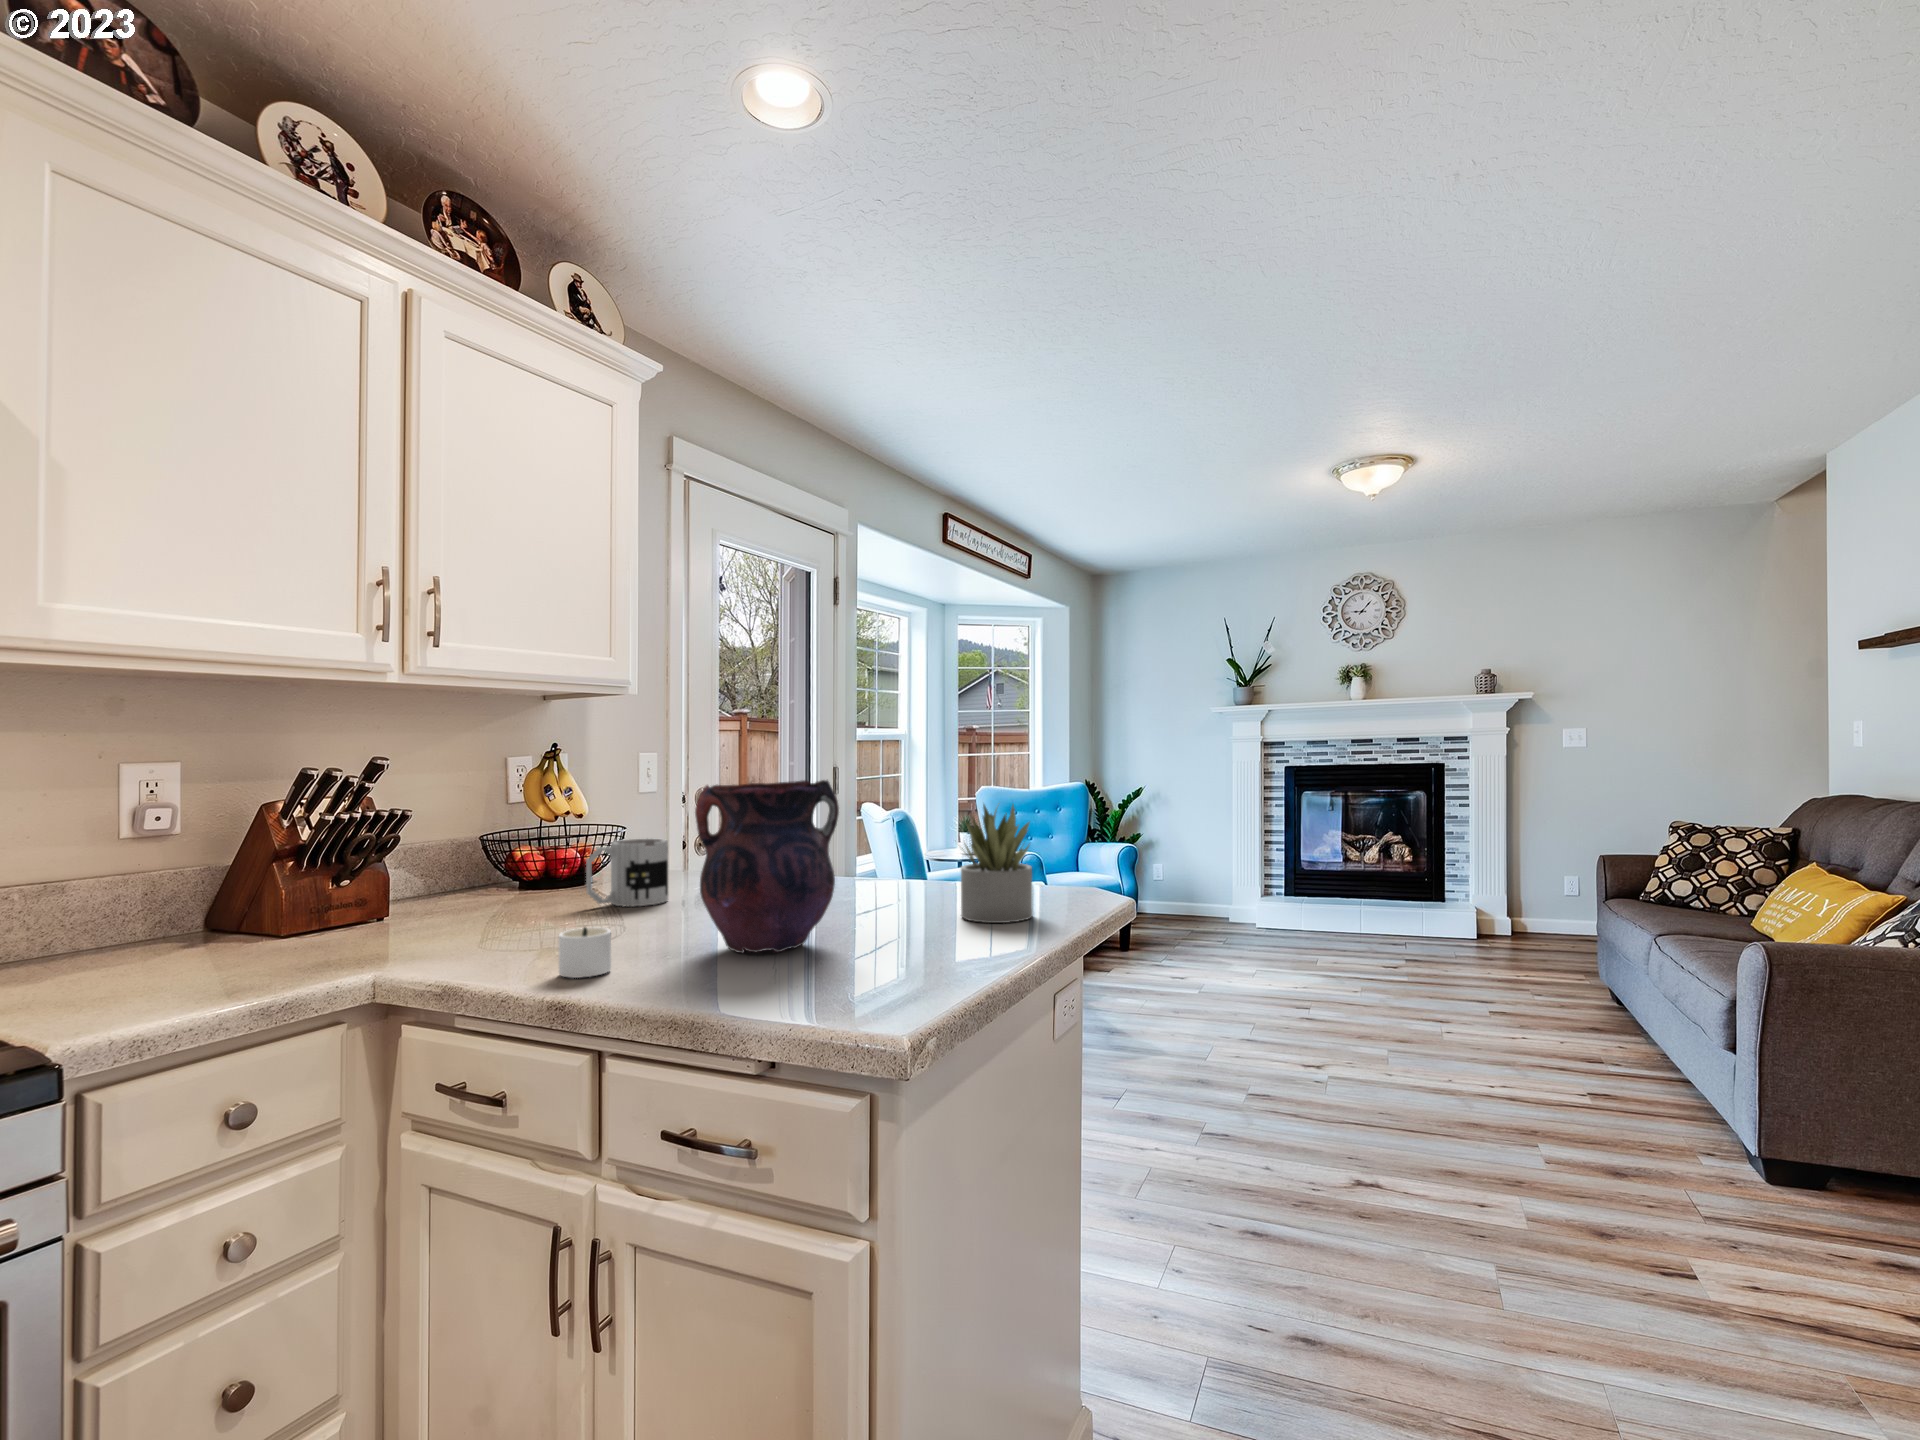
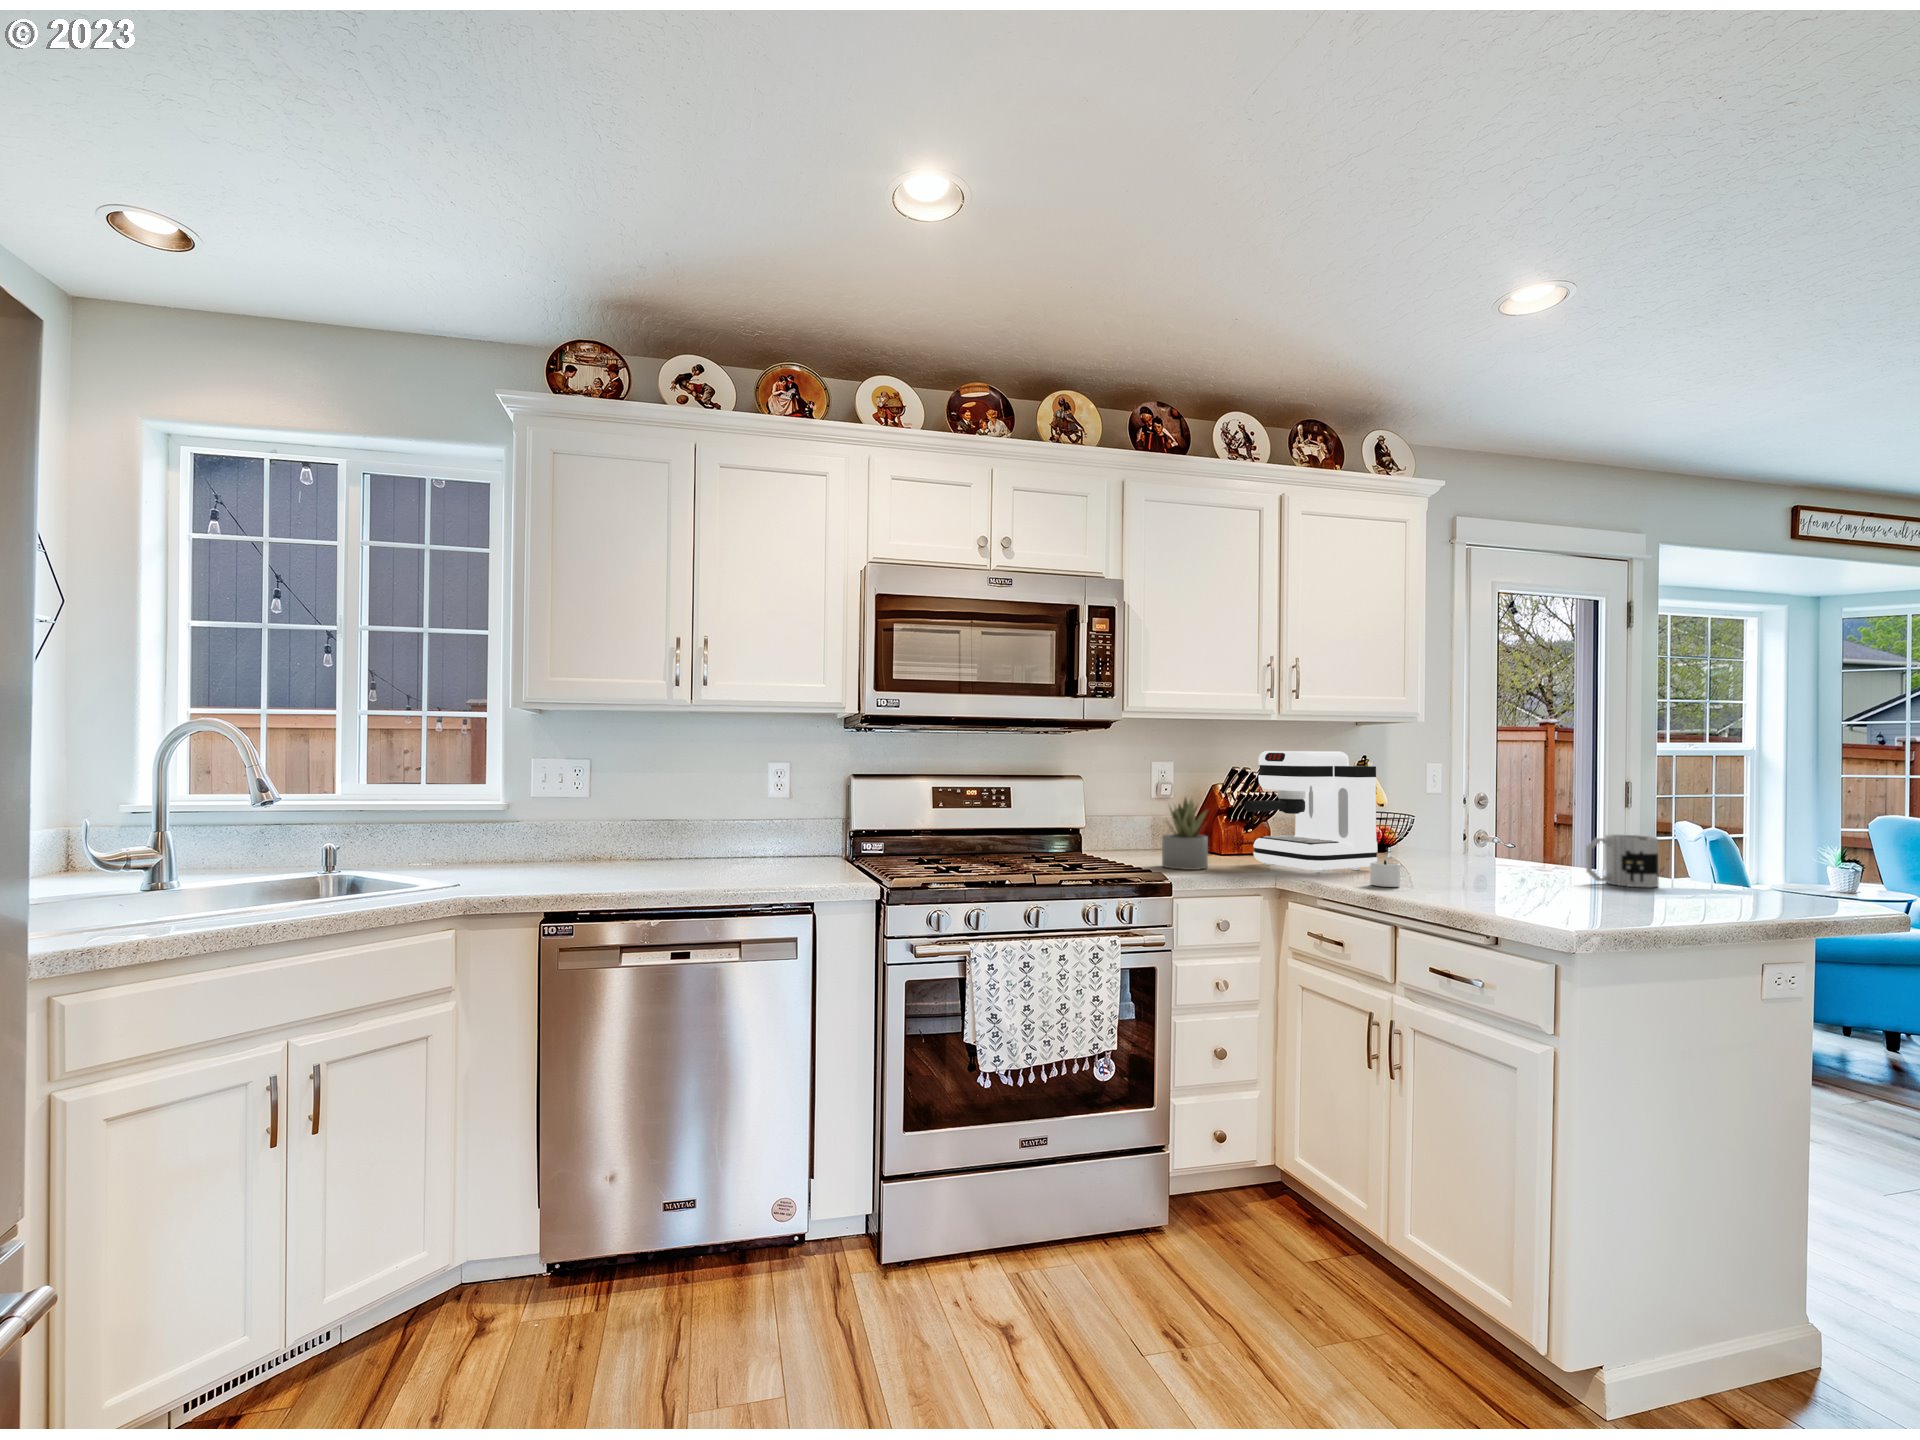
coffee maker: none [311,735,571,957] -> present [1244,751,1377,873]
vase: present [695,780,839,954] -> none [1453,785,1557,892]
succulent plant: present [961,805,1033,923] -> present [1162,798,1208,870]
mug: present [586,839,668,907] -> present [1586,834,1659,888]

